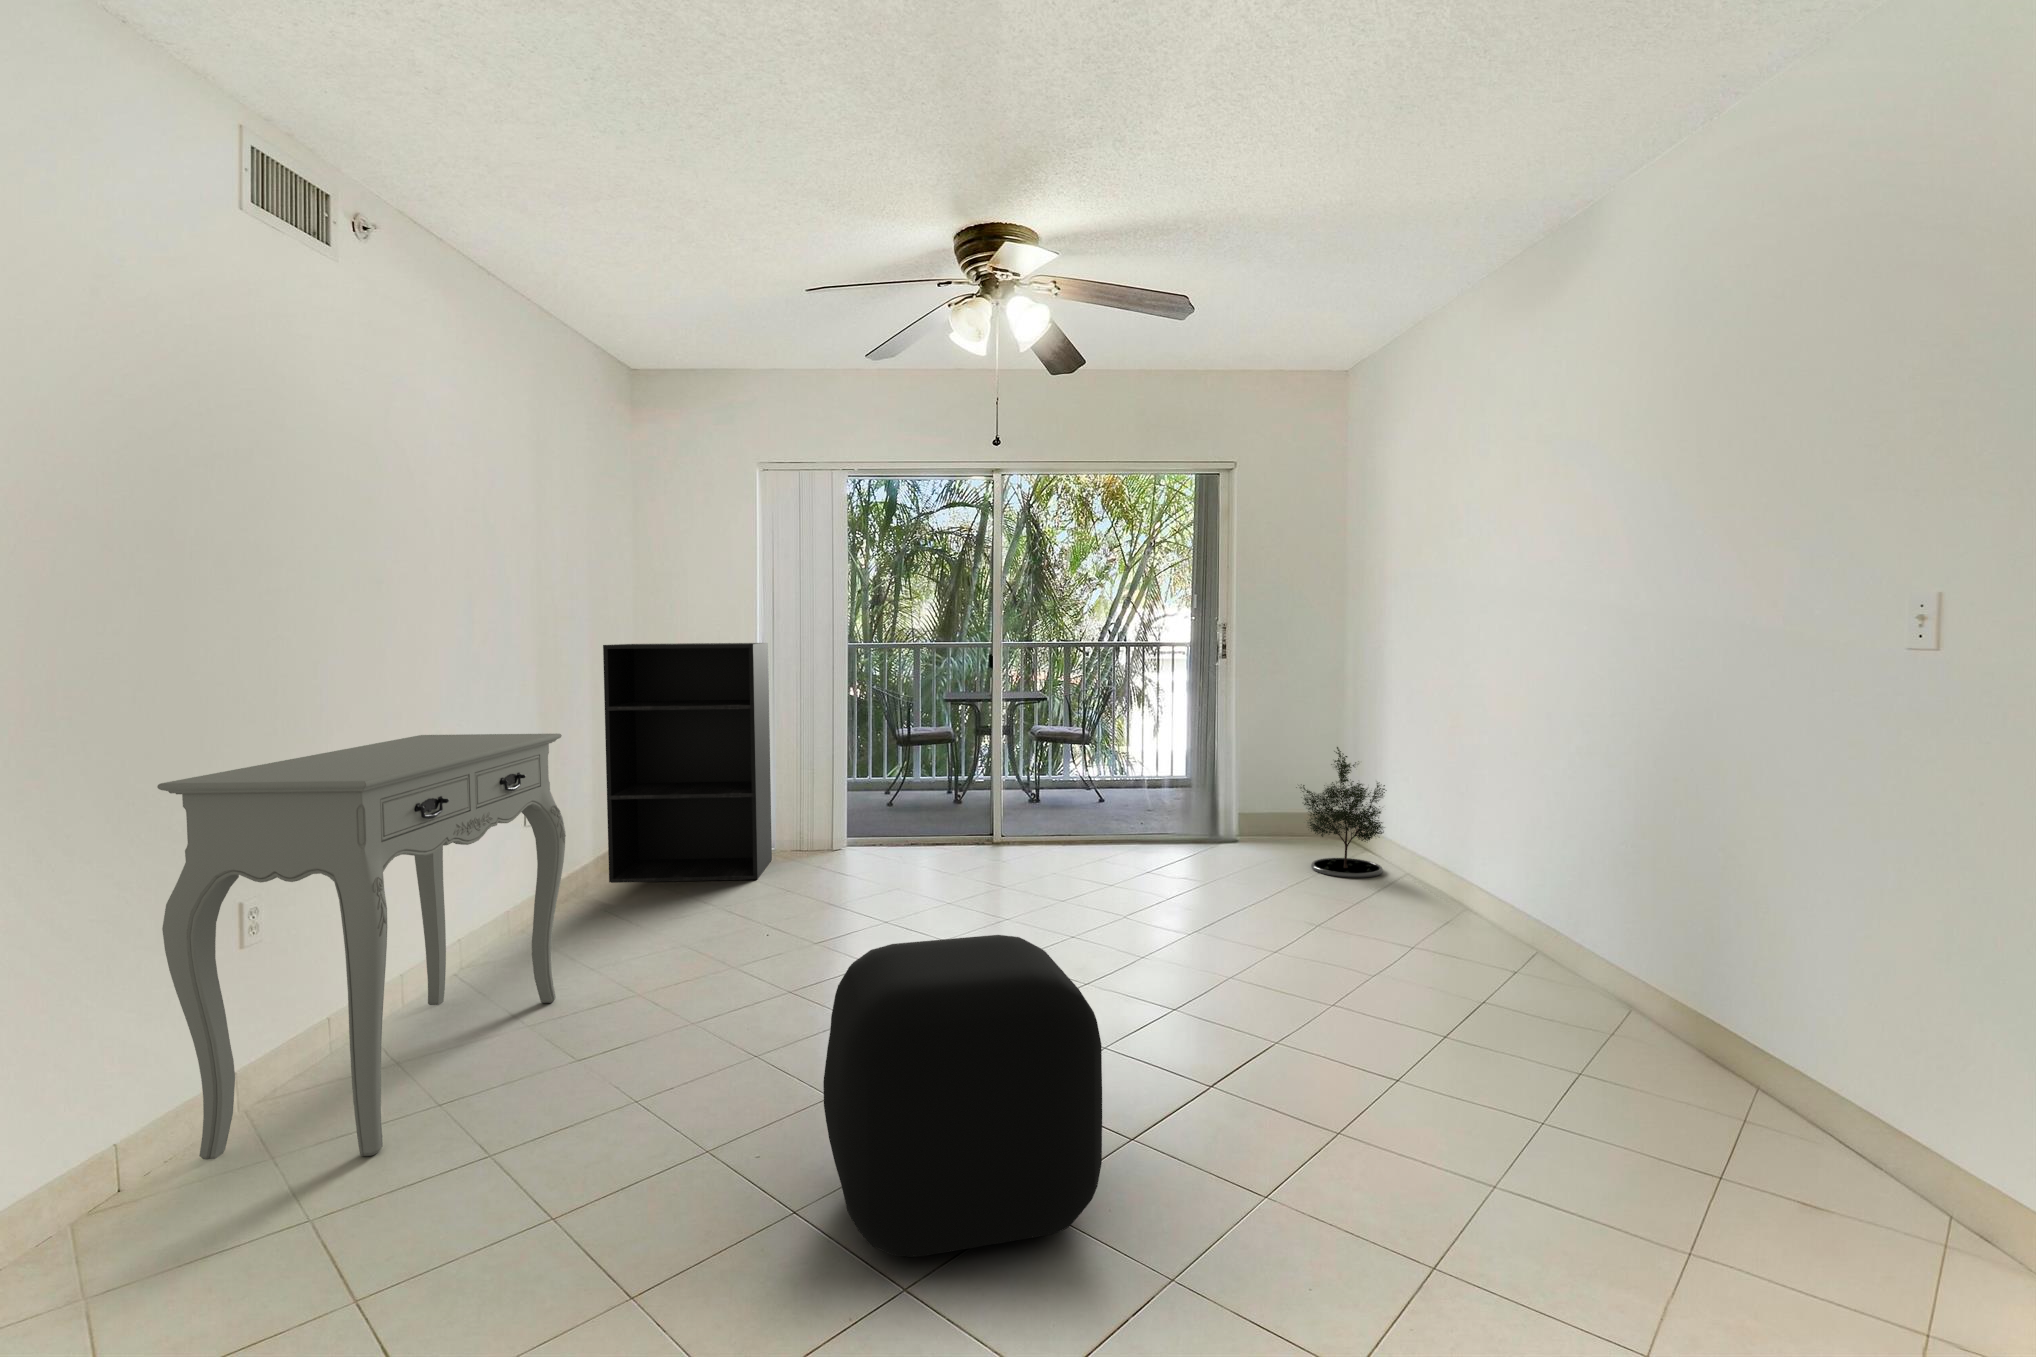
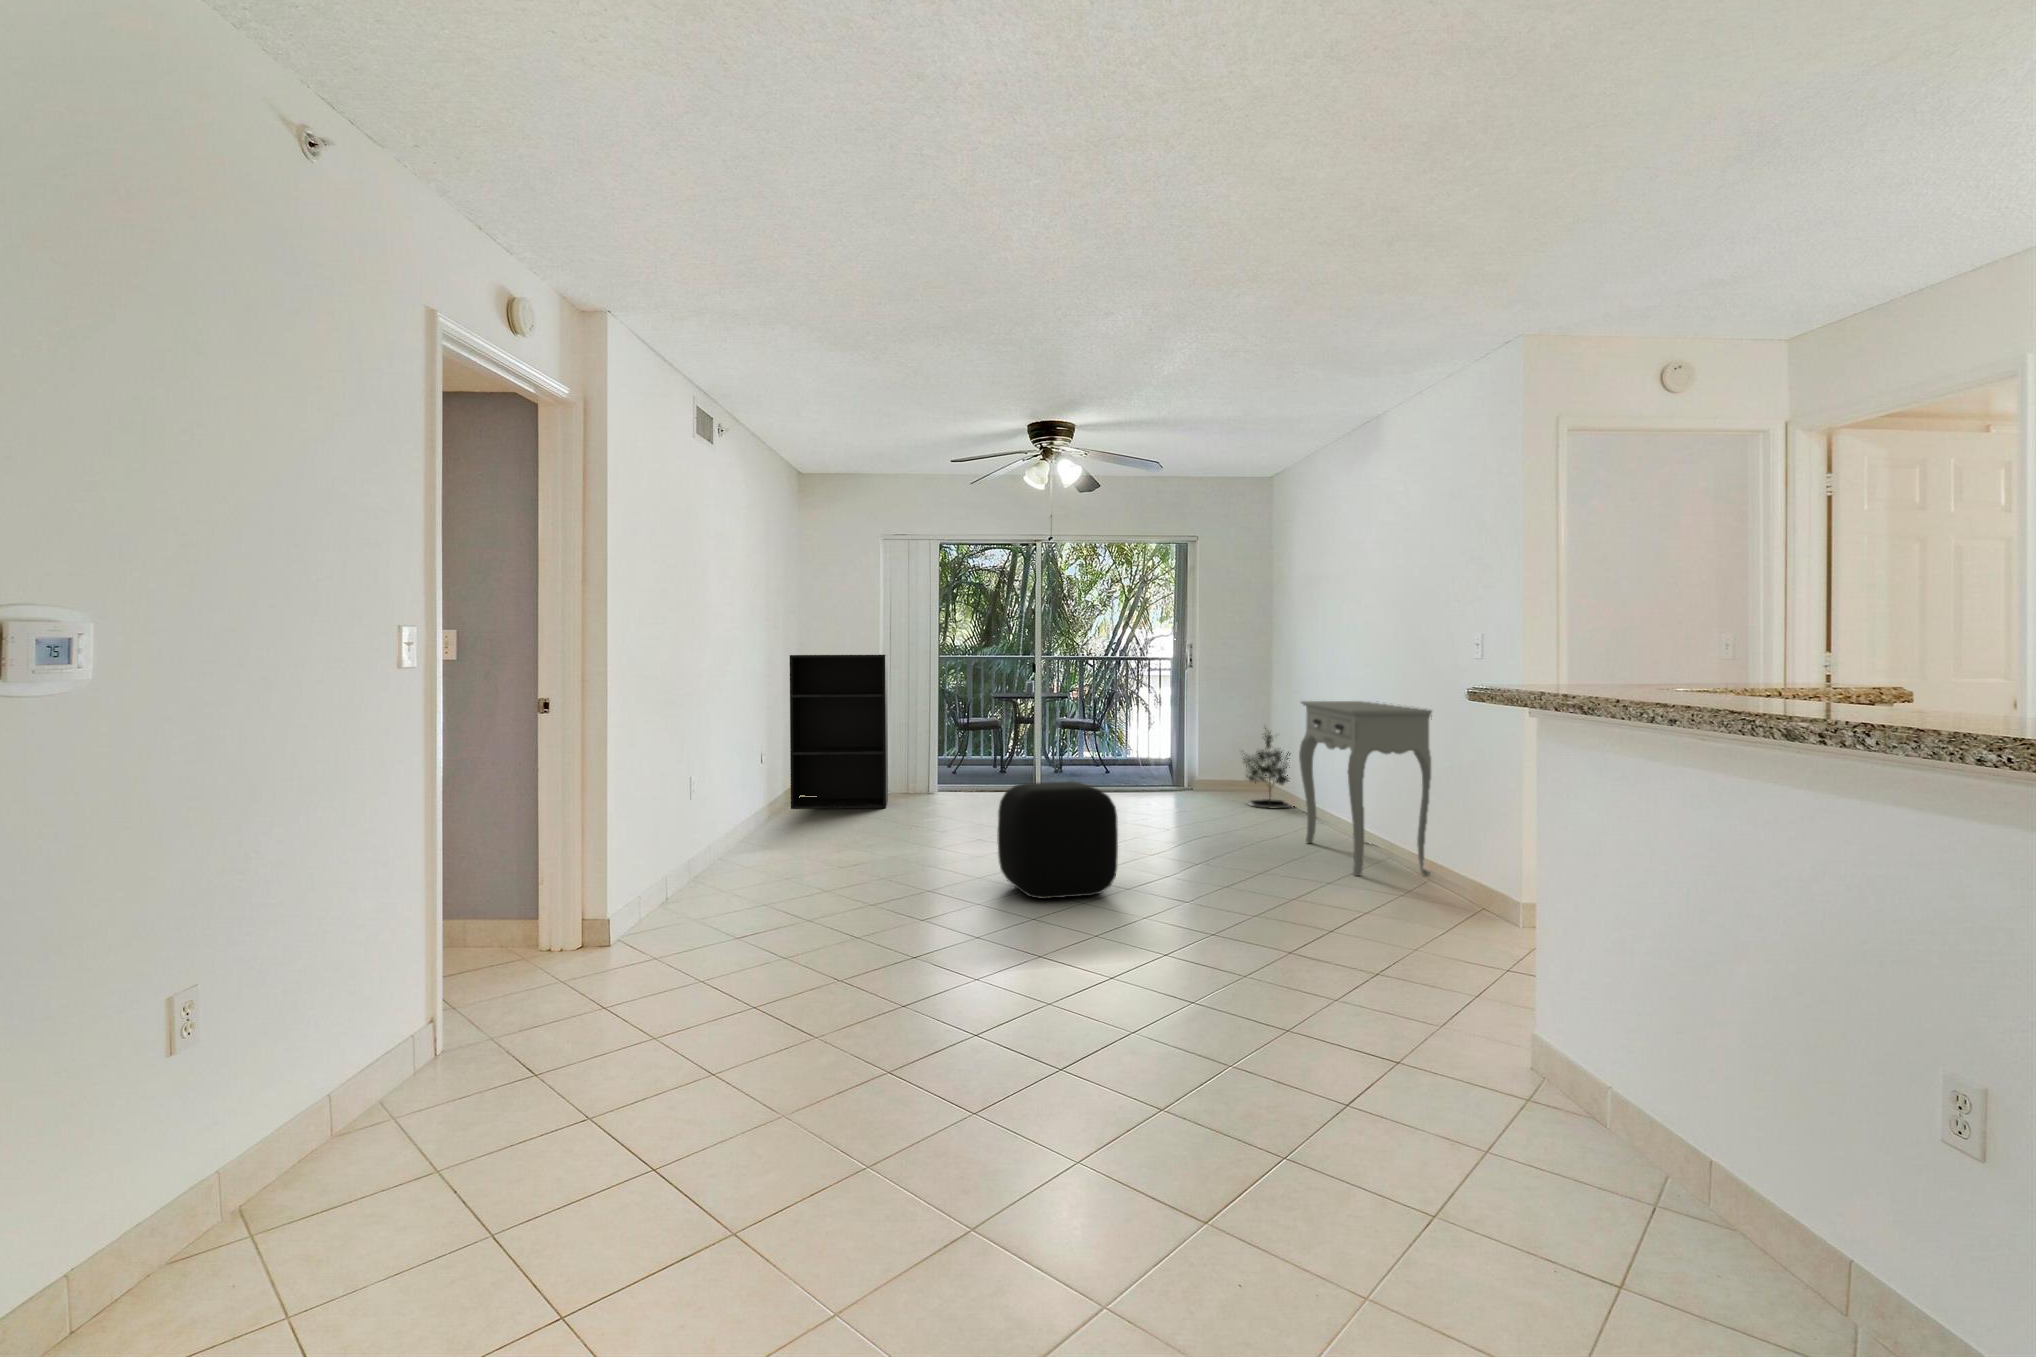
console table: present [157,734,566,1160] -> present [1299,701,1432,876]

